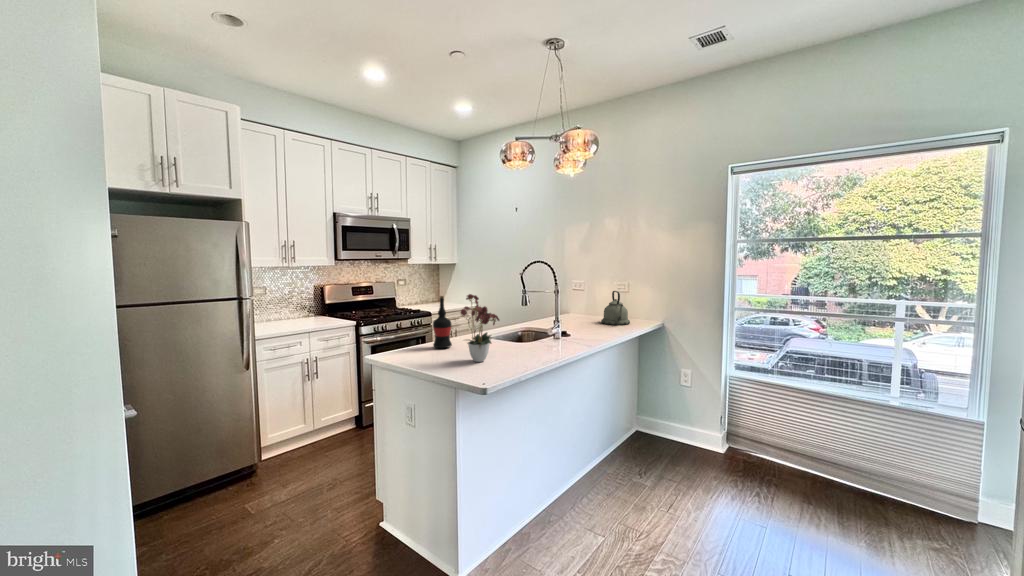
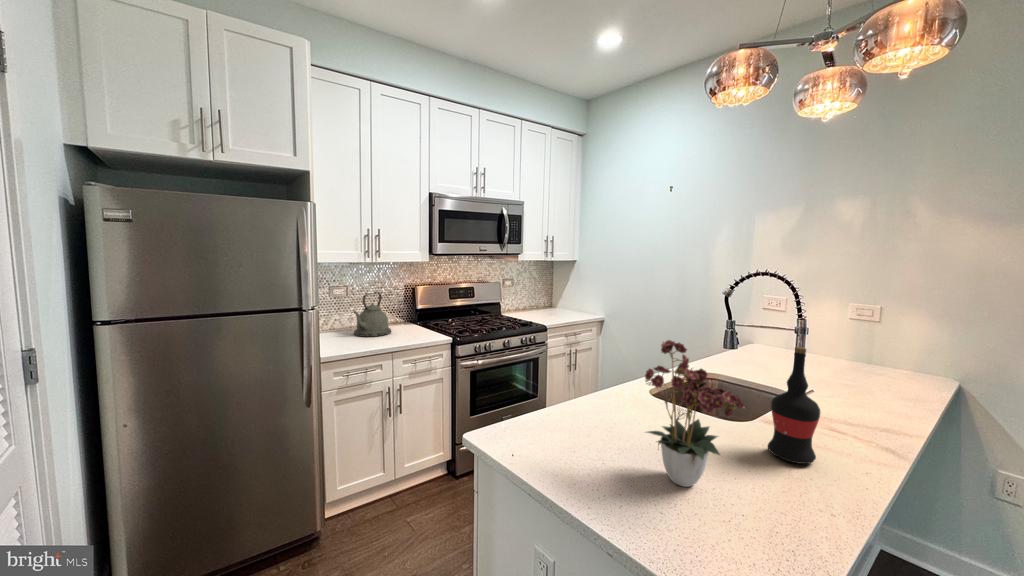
kettle: present [601,291,630,325] -> present [354,293,391,337]
wine bottle: present [433,296,452,348] -> present [768,347,820,464]

